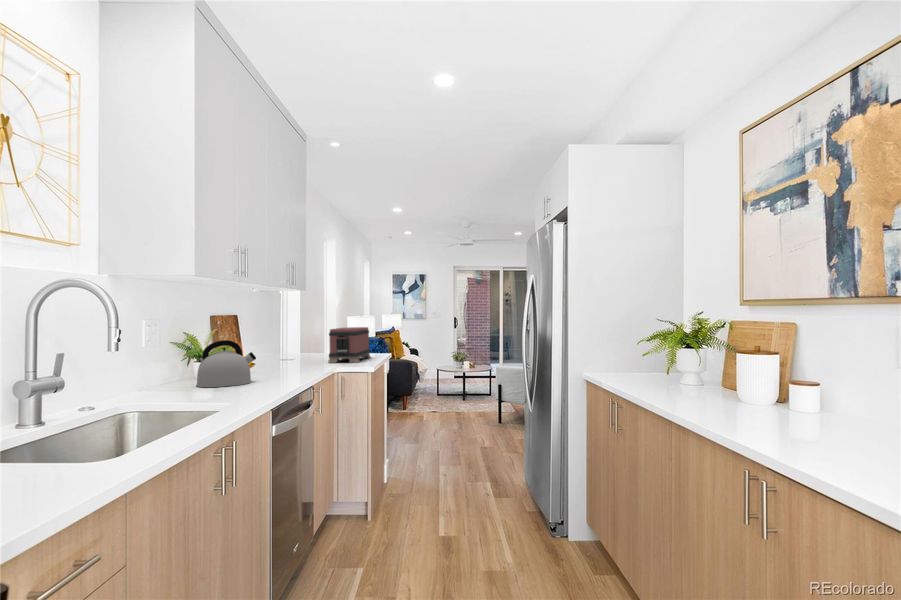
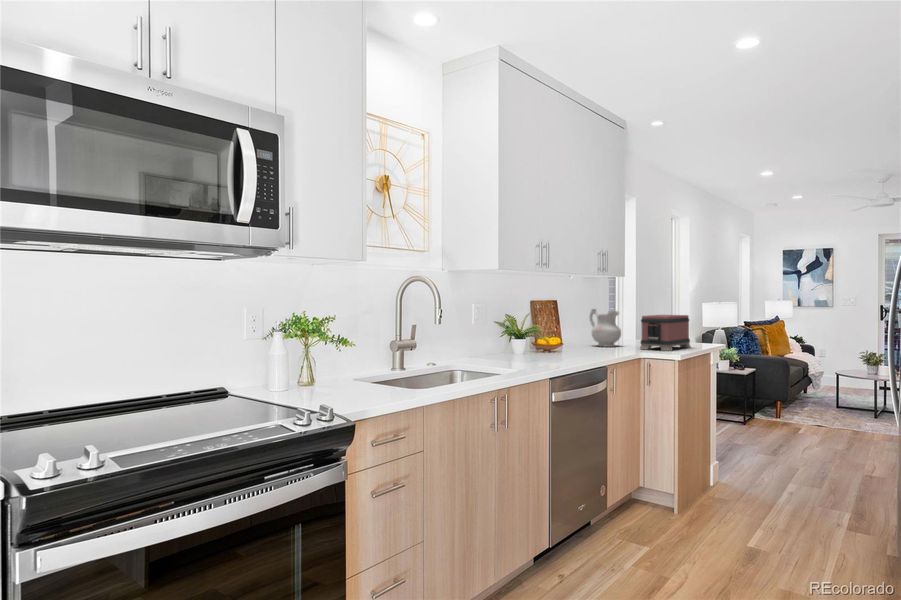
ceramic pitcher: none [271,324,305,363] -> present [589,309,621,347]
kettle: present [196,340,256,387] -> none [510,322,557,360]

